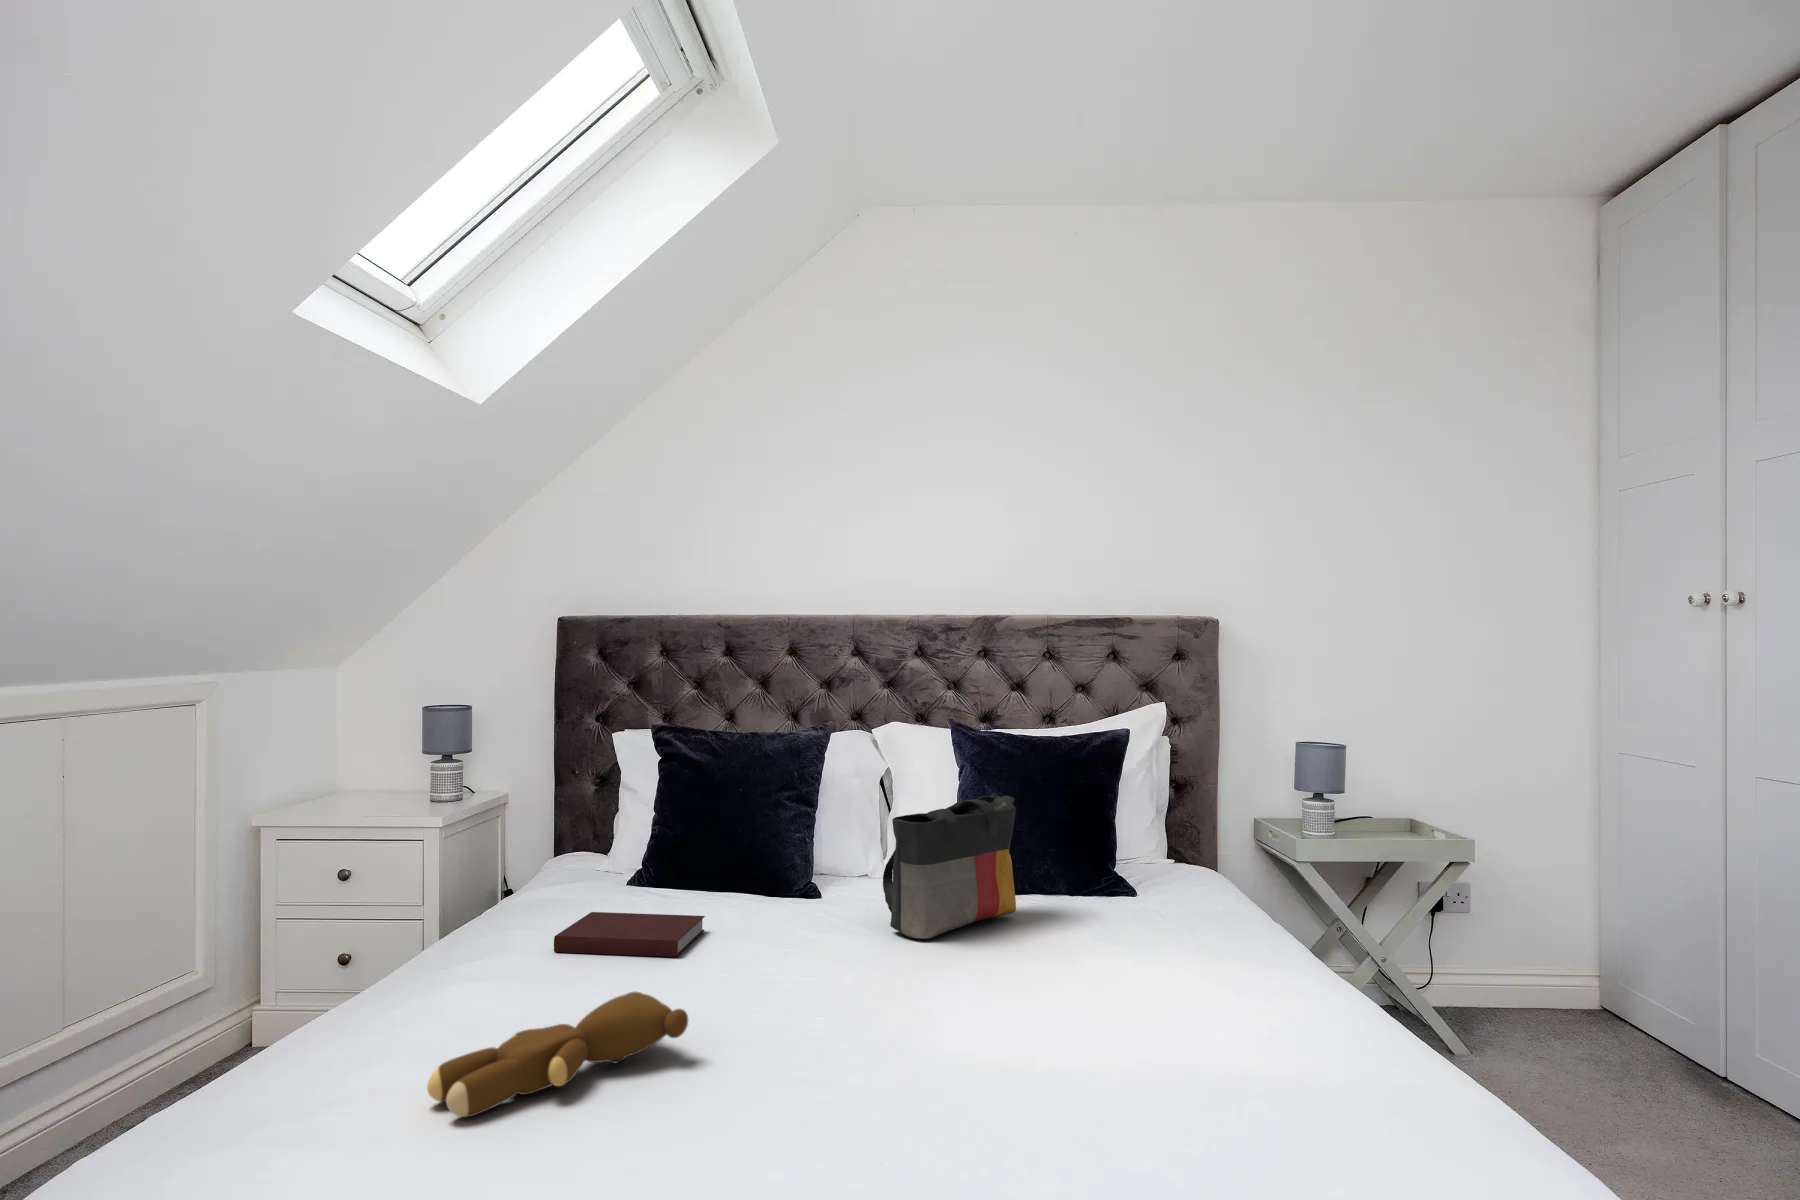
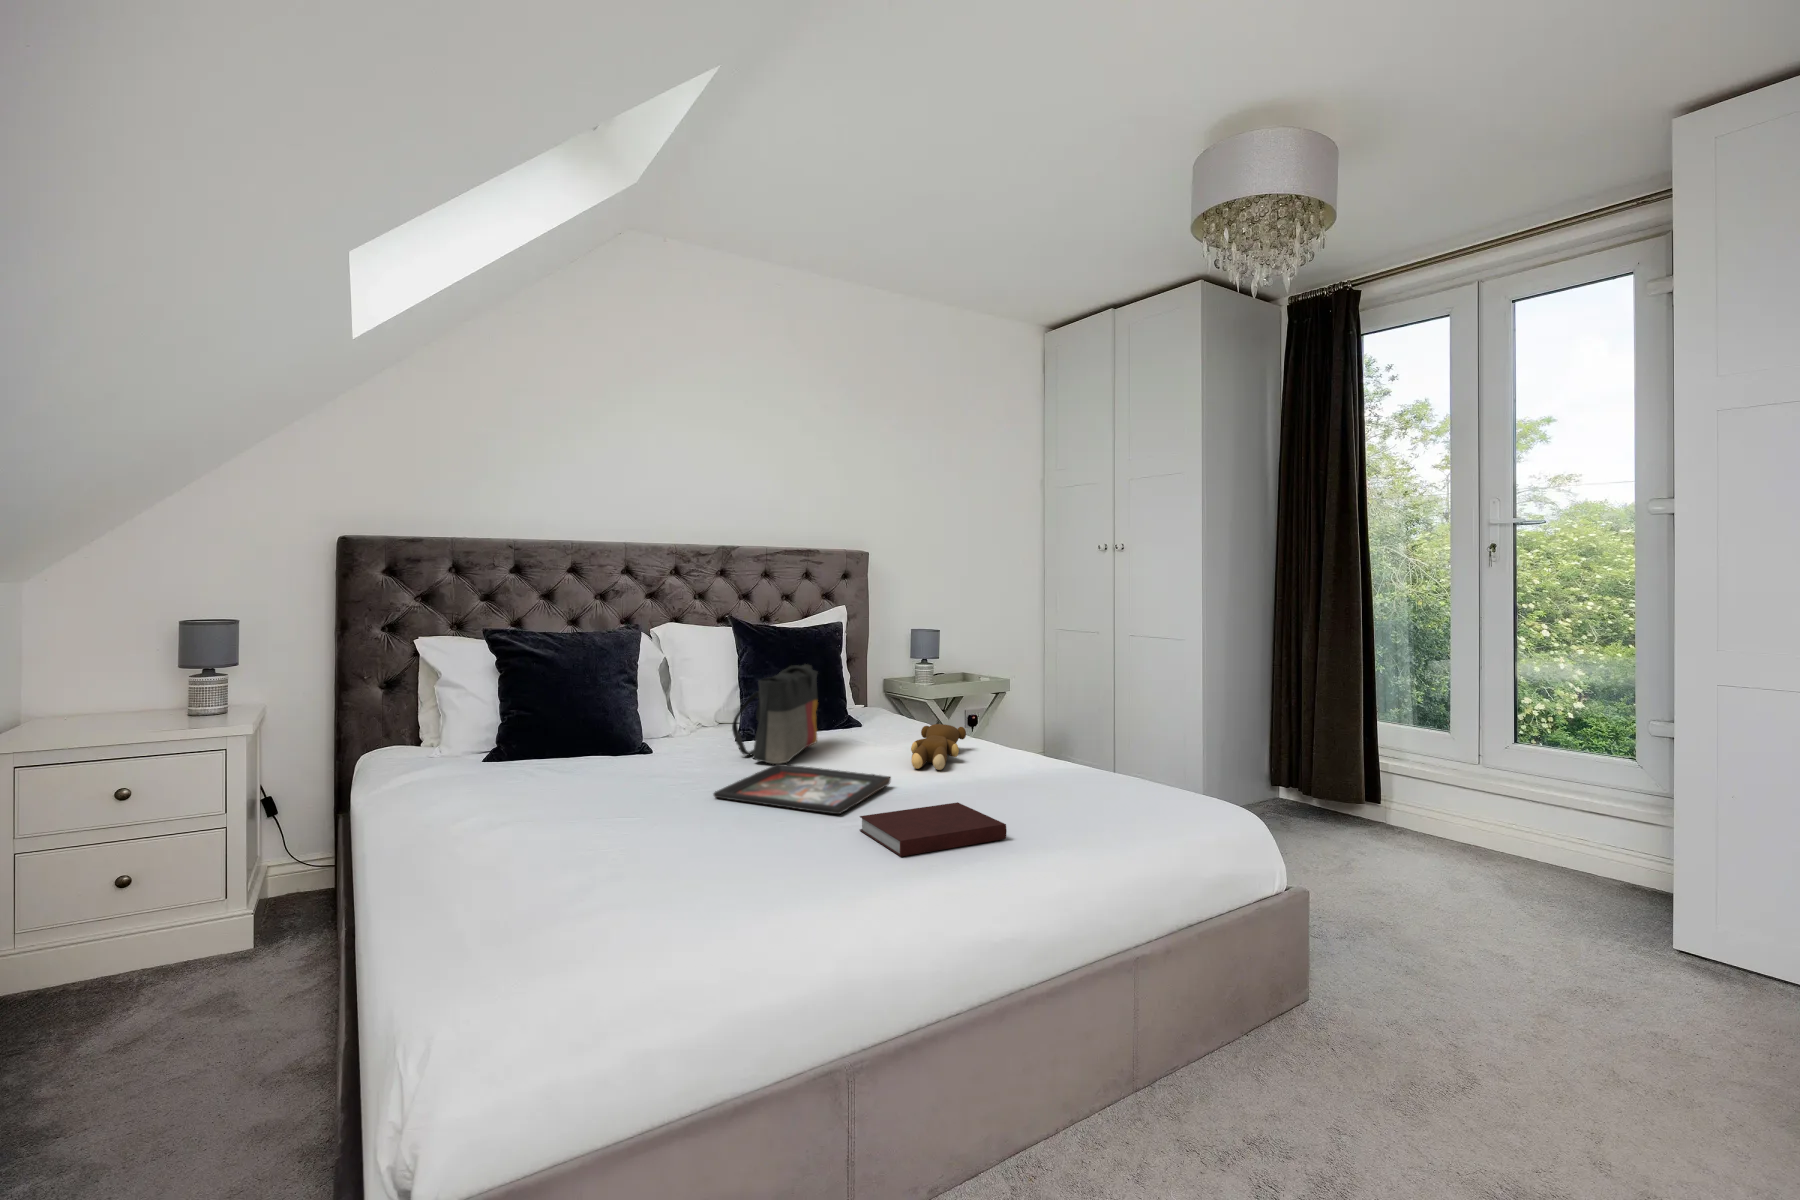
notebook: present [554,912,705,957] -> present [860,802,1007,857]
decorative tray: none [759,940,1001,1035] -> present [714,764,891,814]
teddy bear: present [427,992,688,1117] -> present [911,724,966,770]

